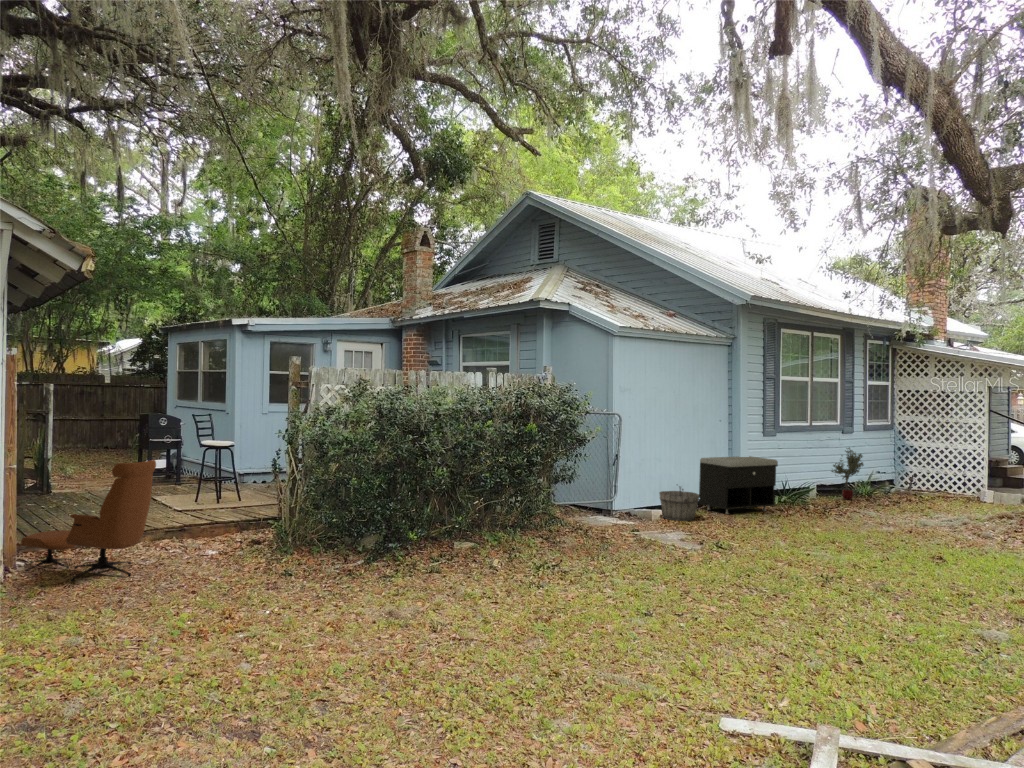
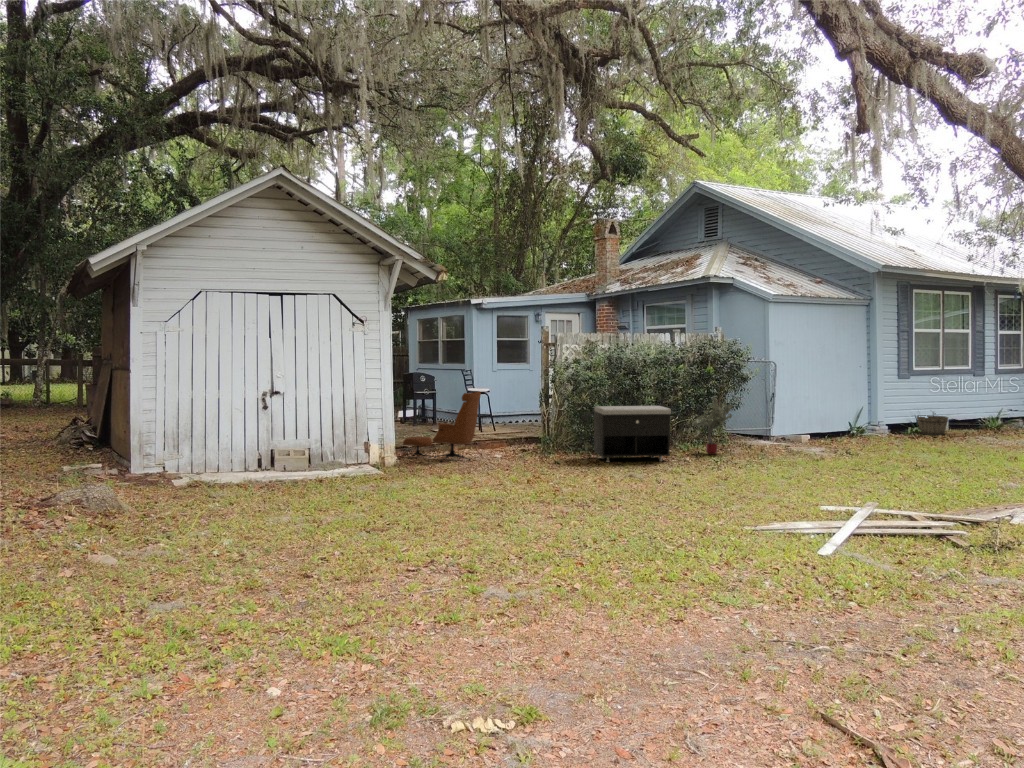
potted tree: present [832,448,864,500] -> present [692,398,732,455]
storage bench: present [699,456,778,514] -> present [594,406,671,462]
wooden bucket: present [659,487,699,521] -> present [917,413,948,435]

